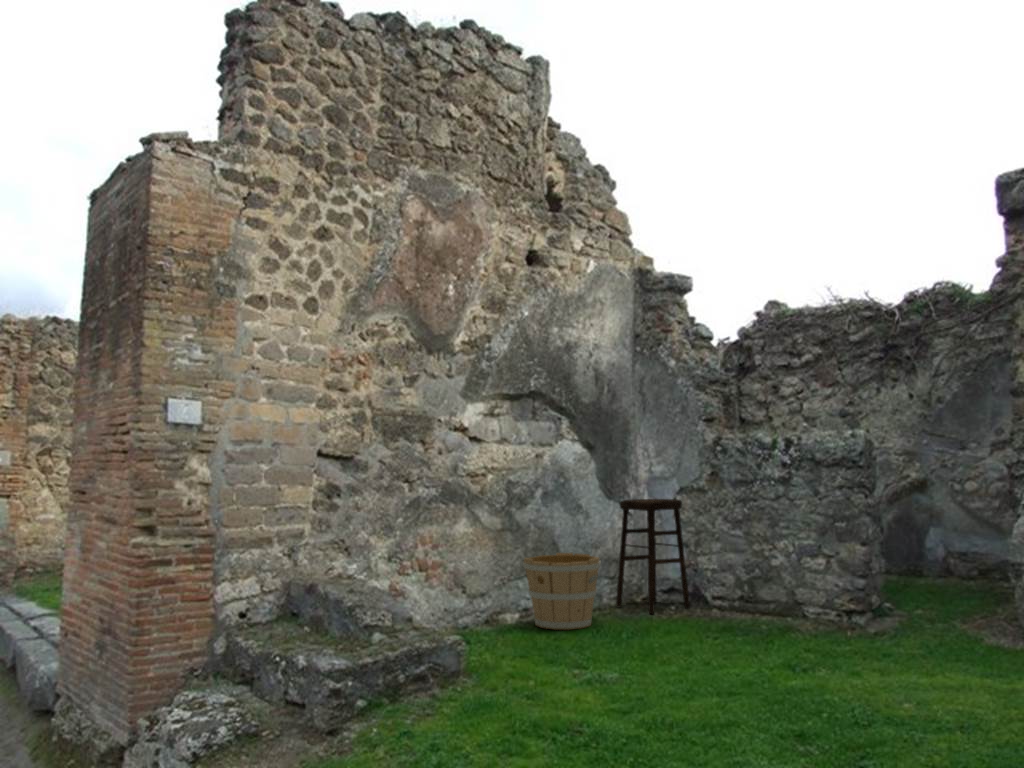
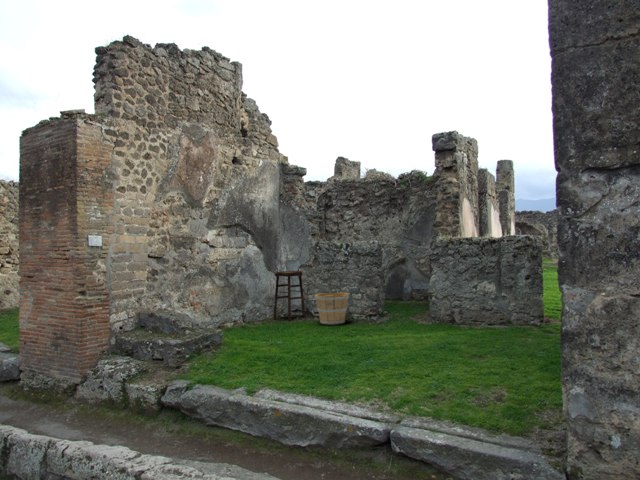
wooden bucket: present [523,553,601,630] -> present [315,293,349,325]

